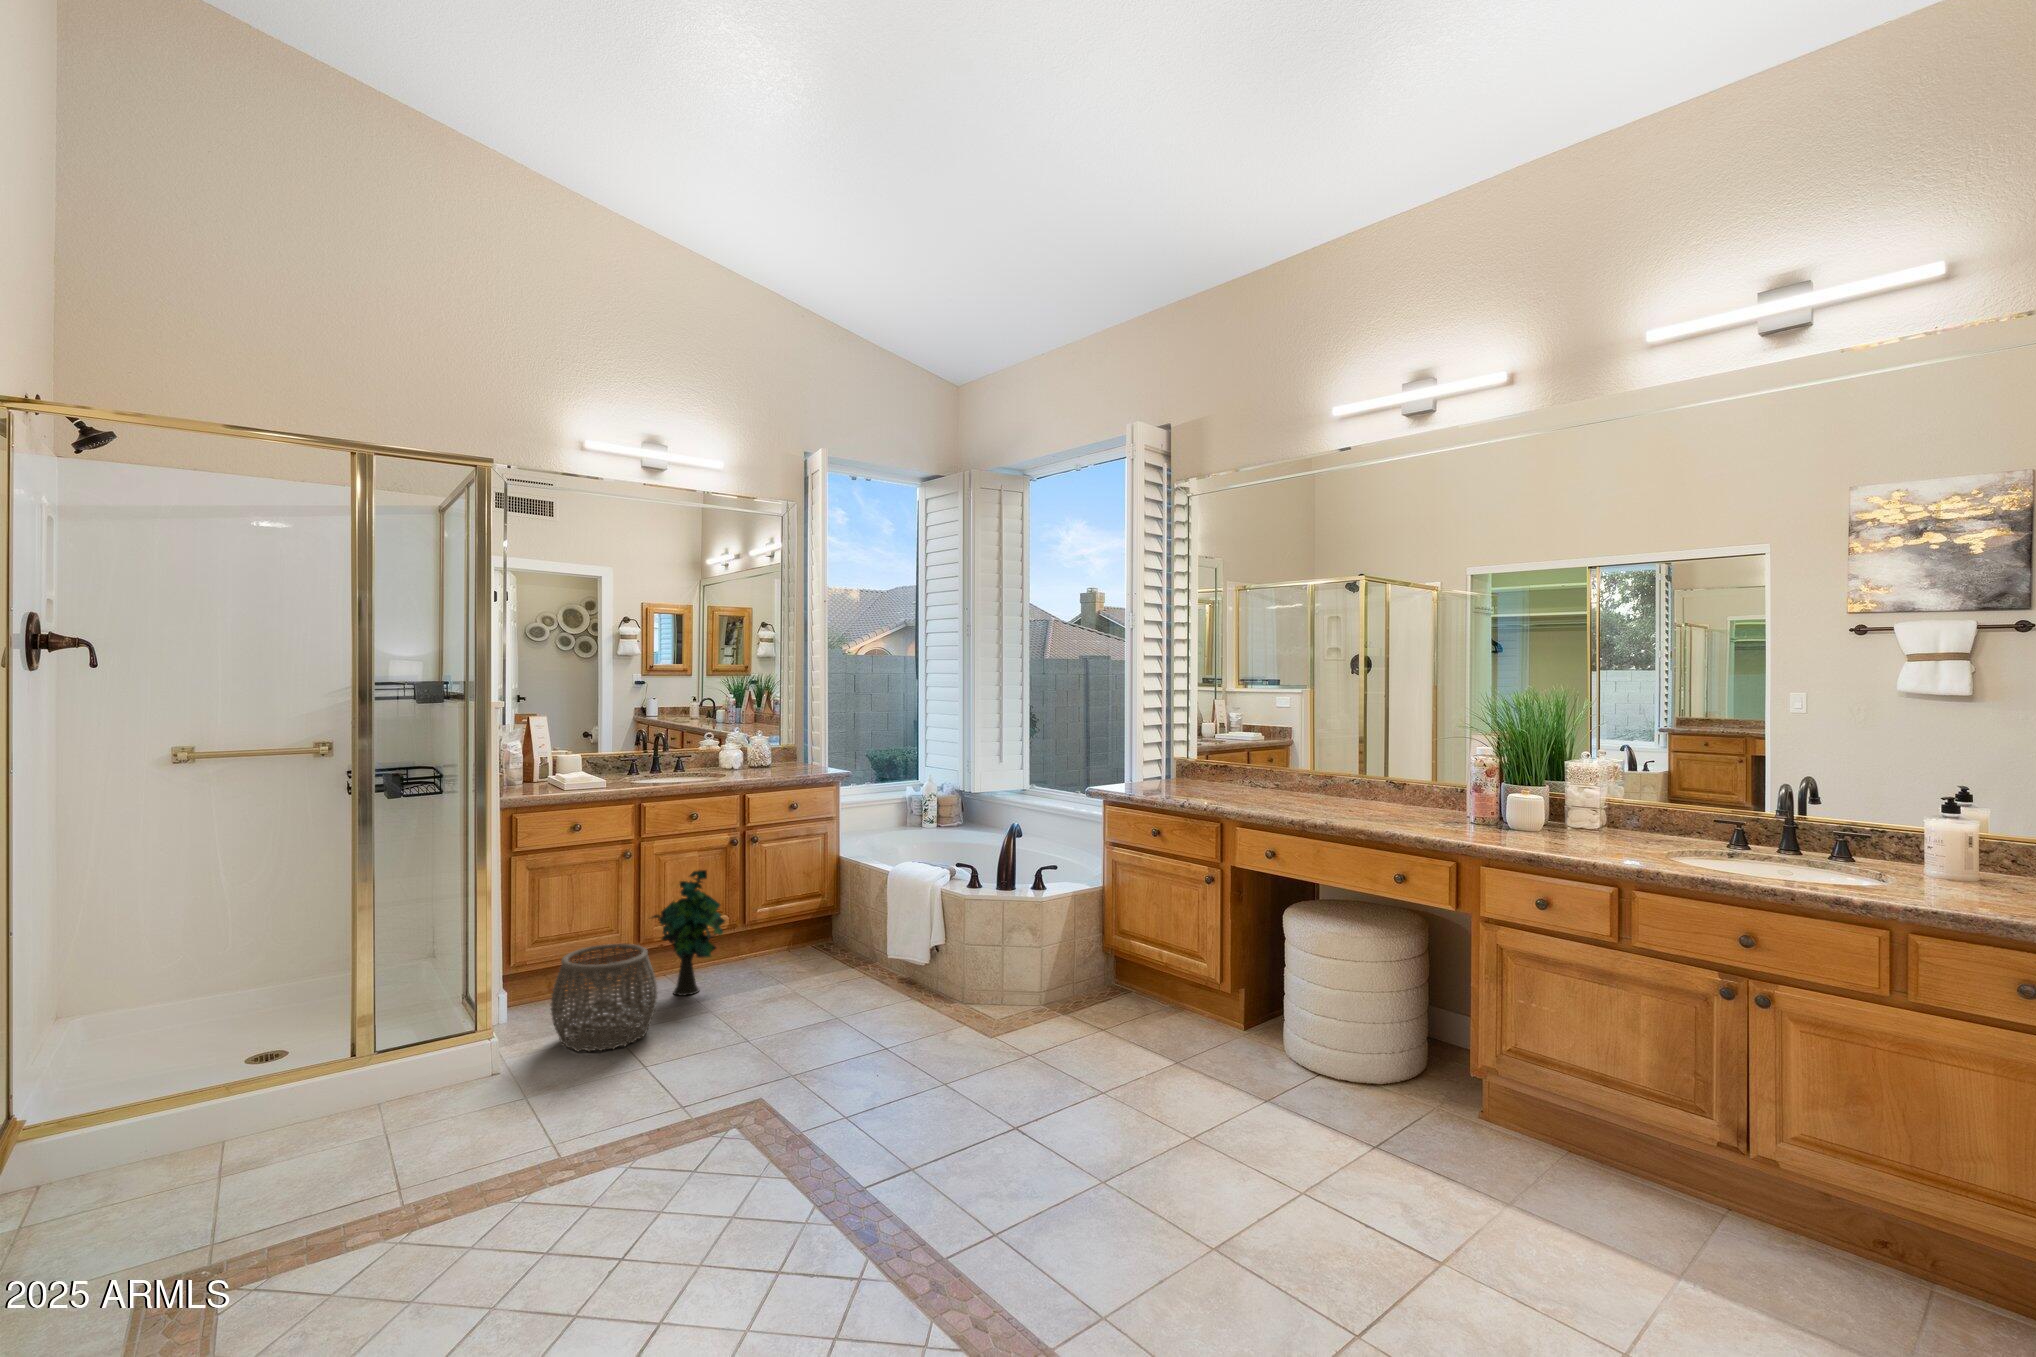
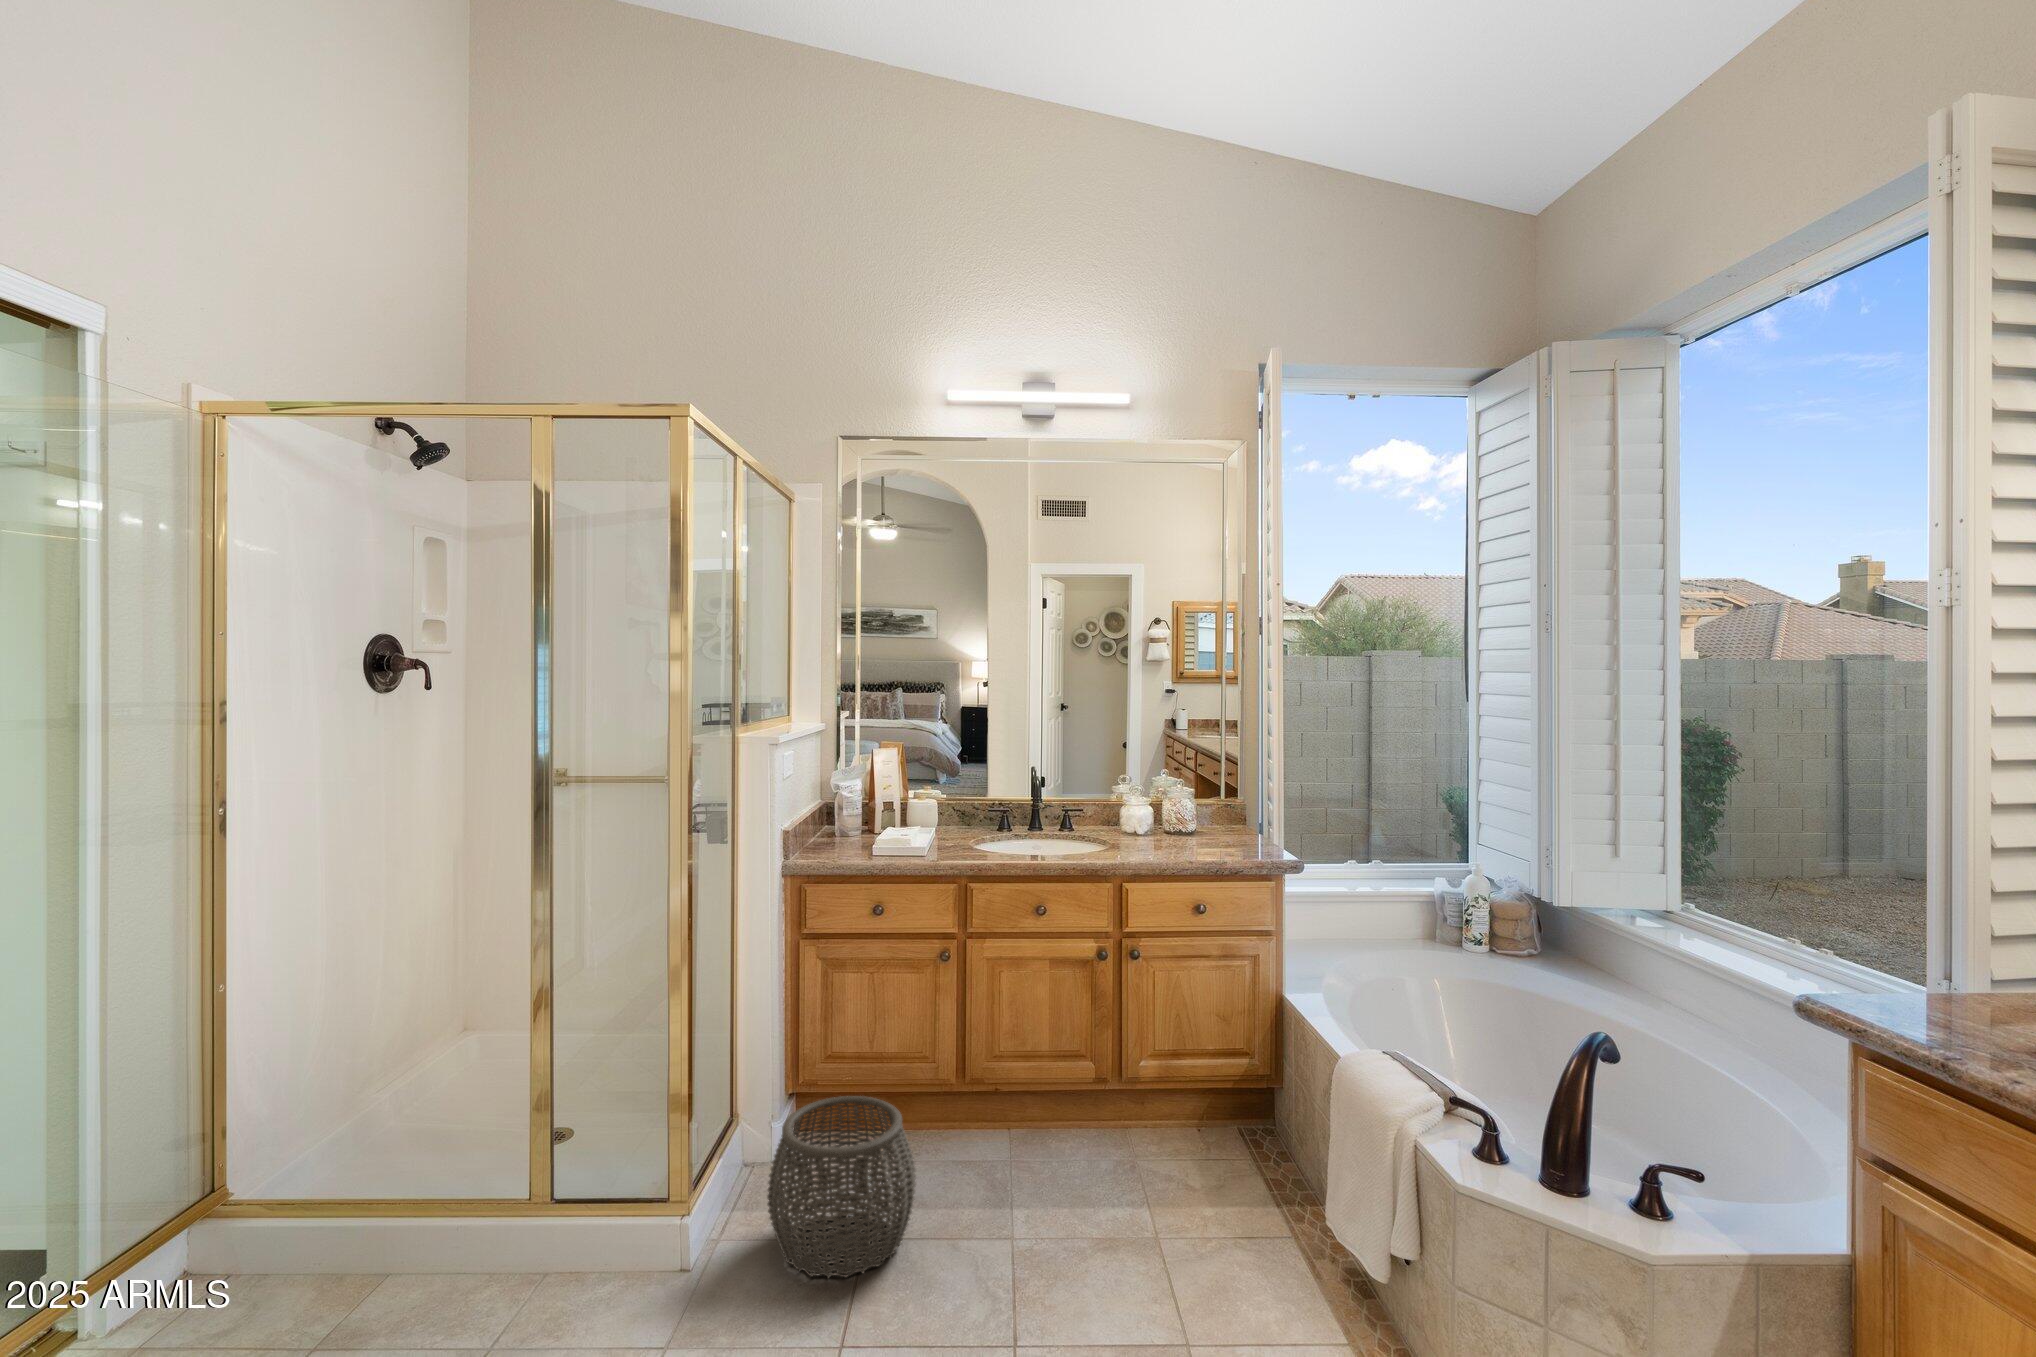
decorative plant: present [652,870,725,996] -> none [966,996,1071,1184]

